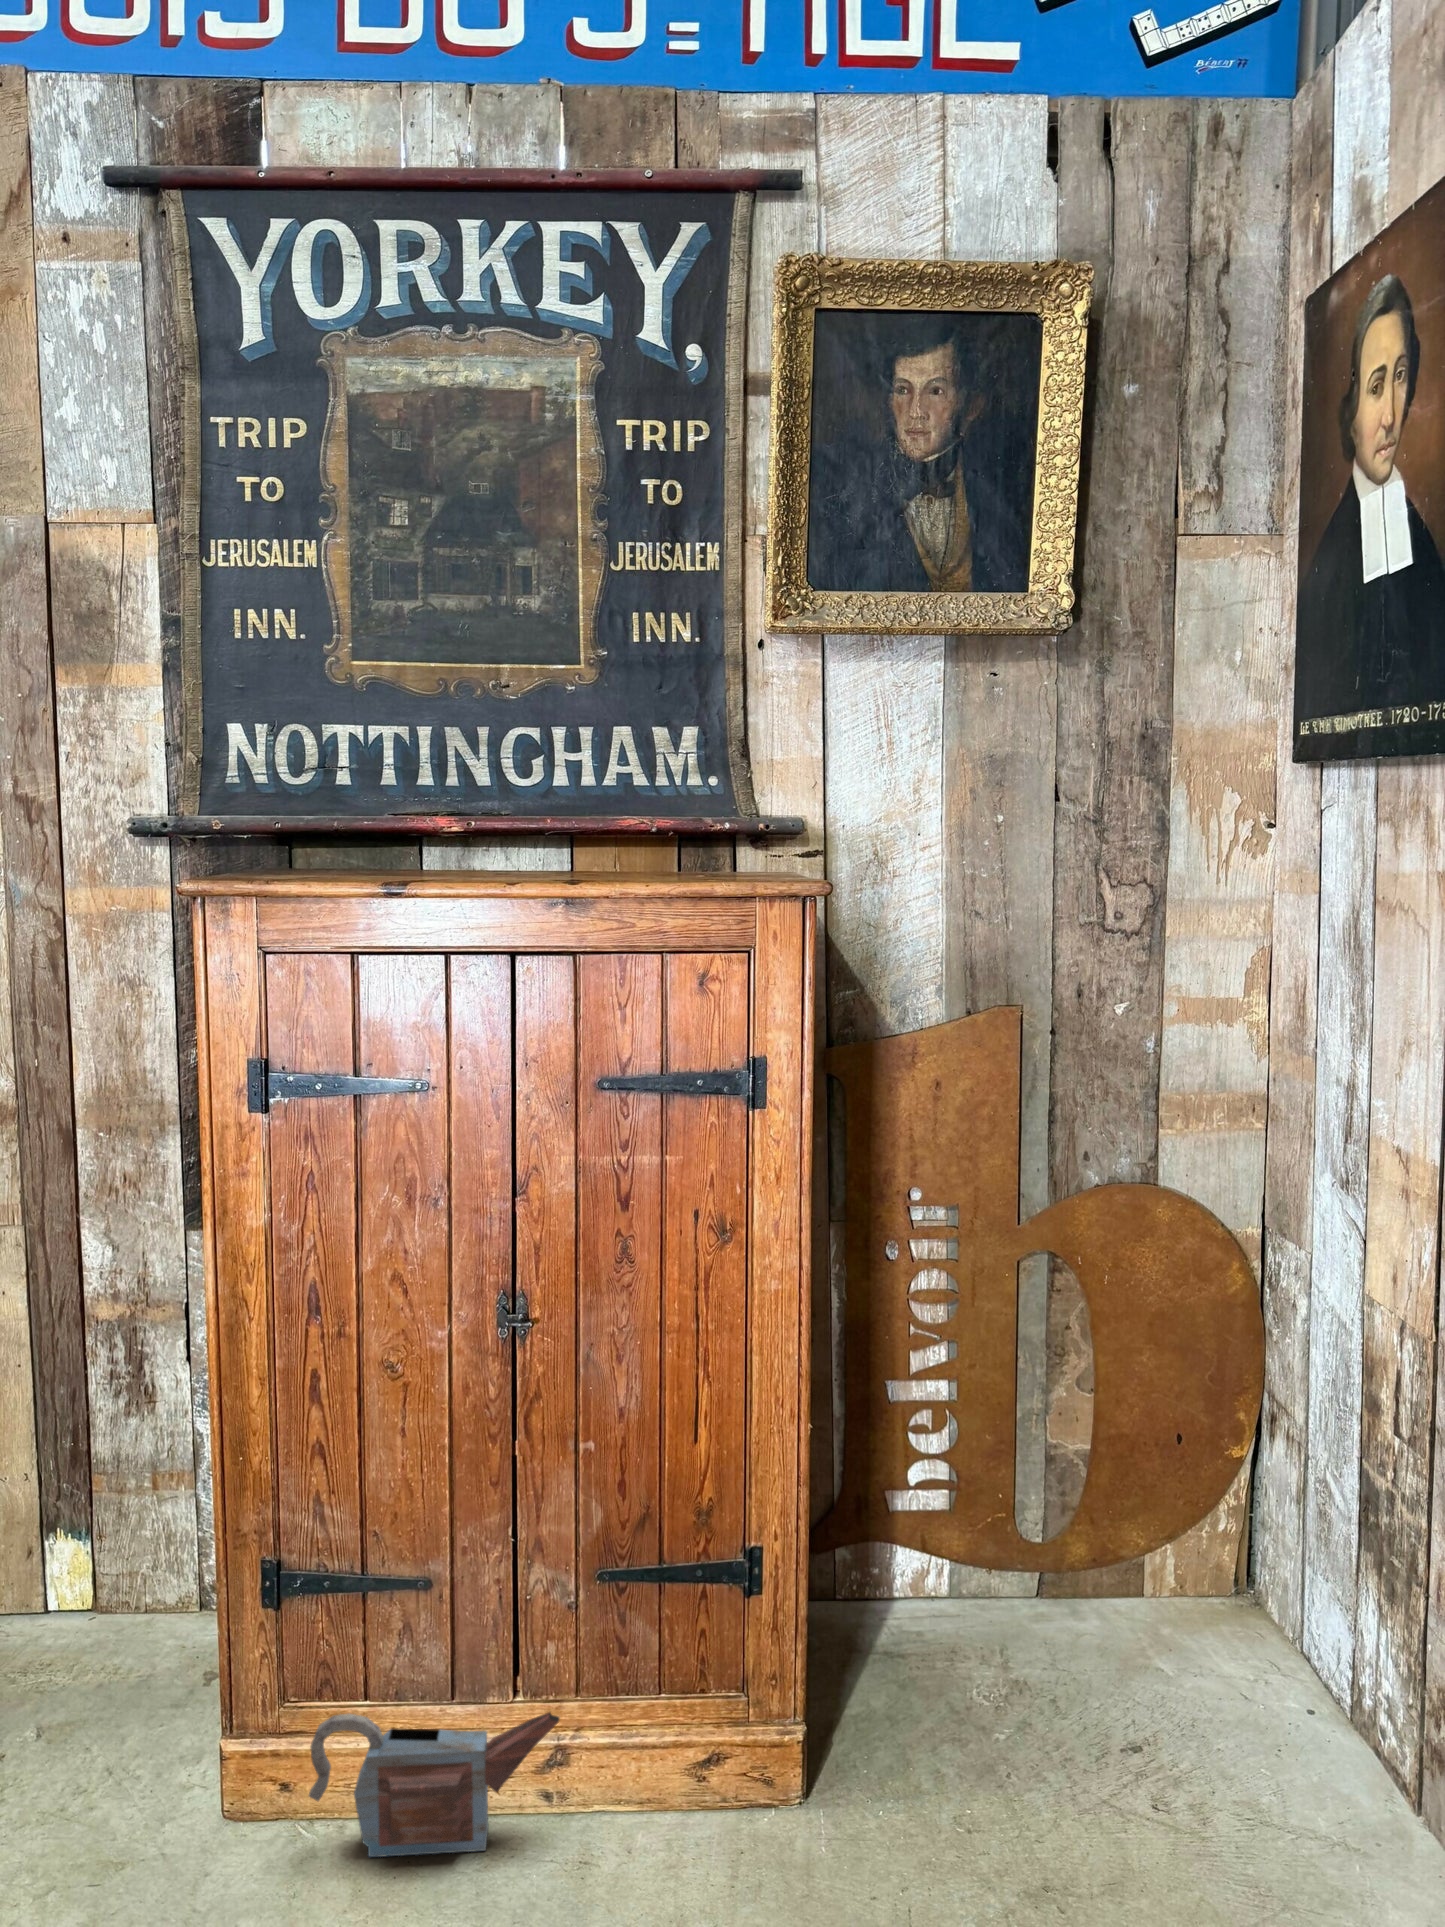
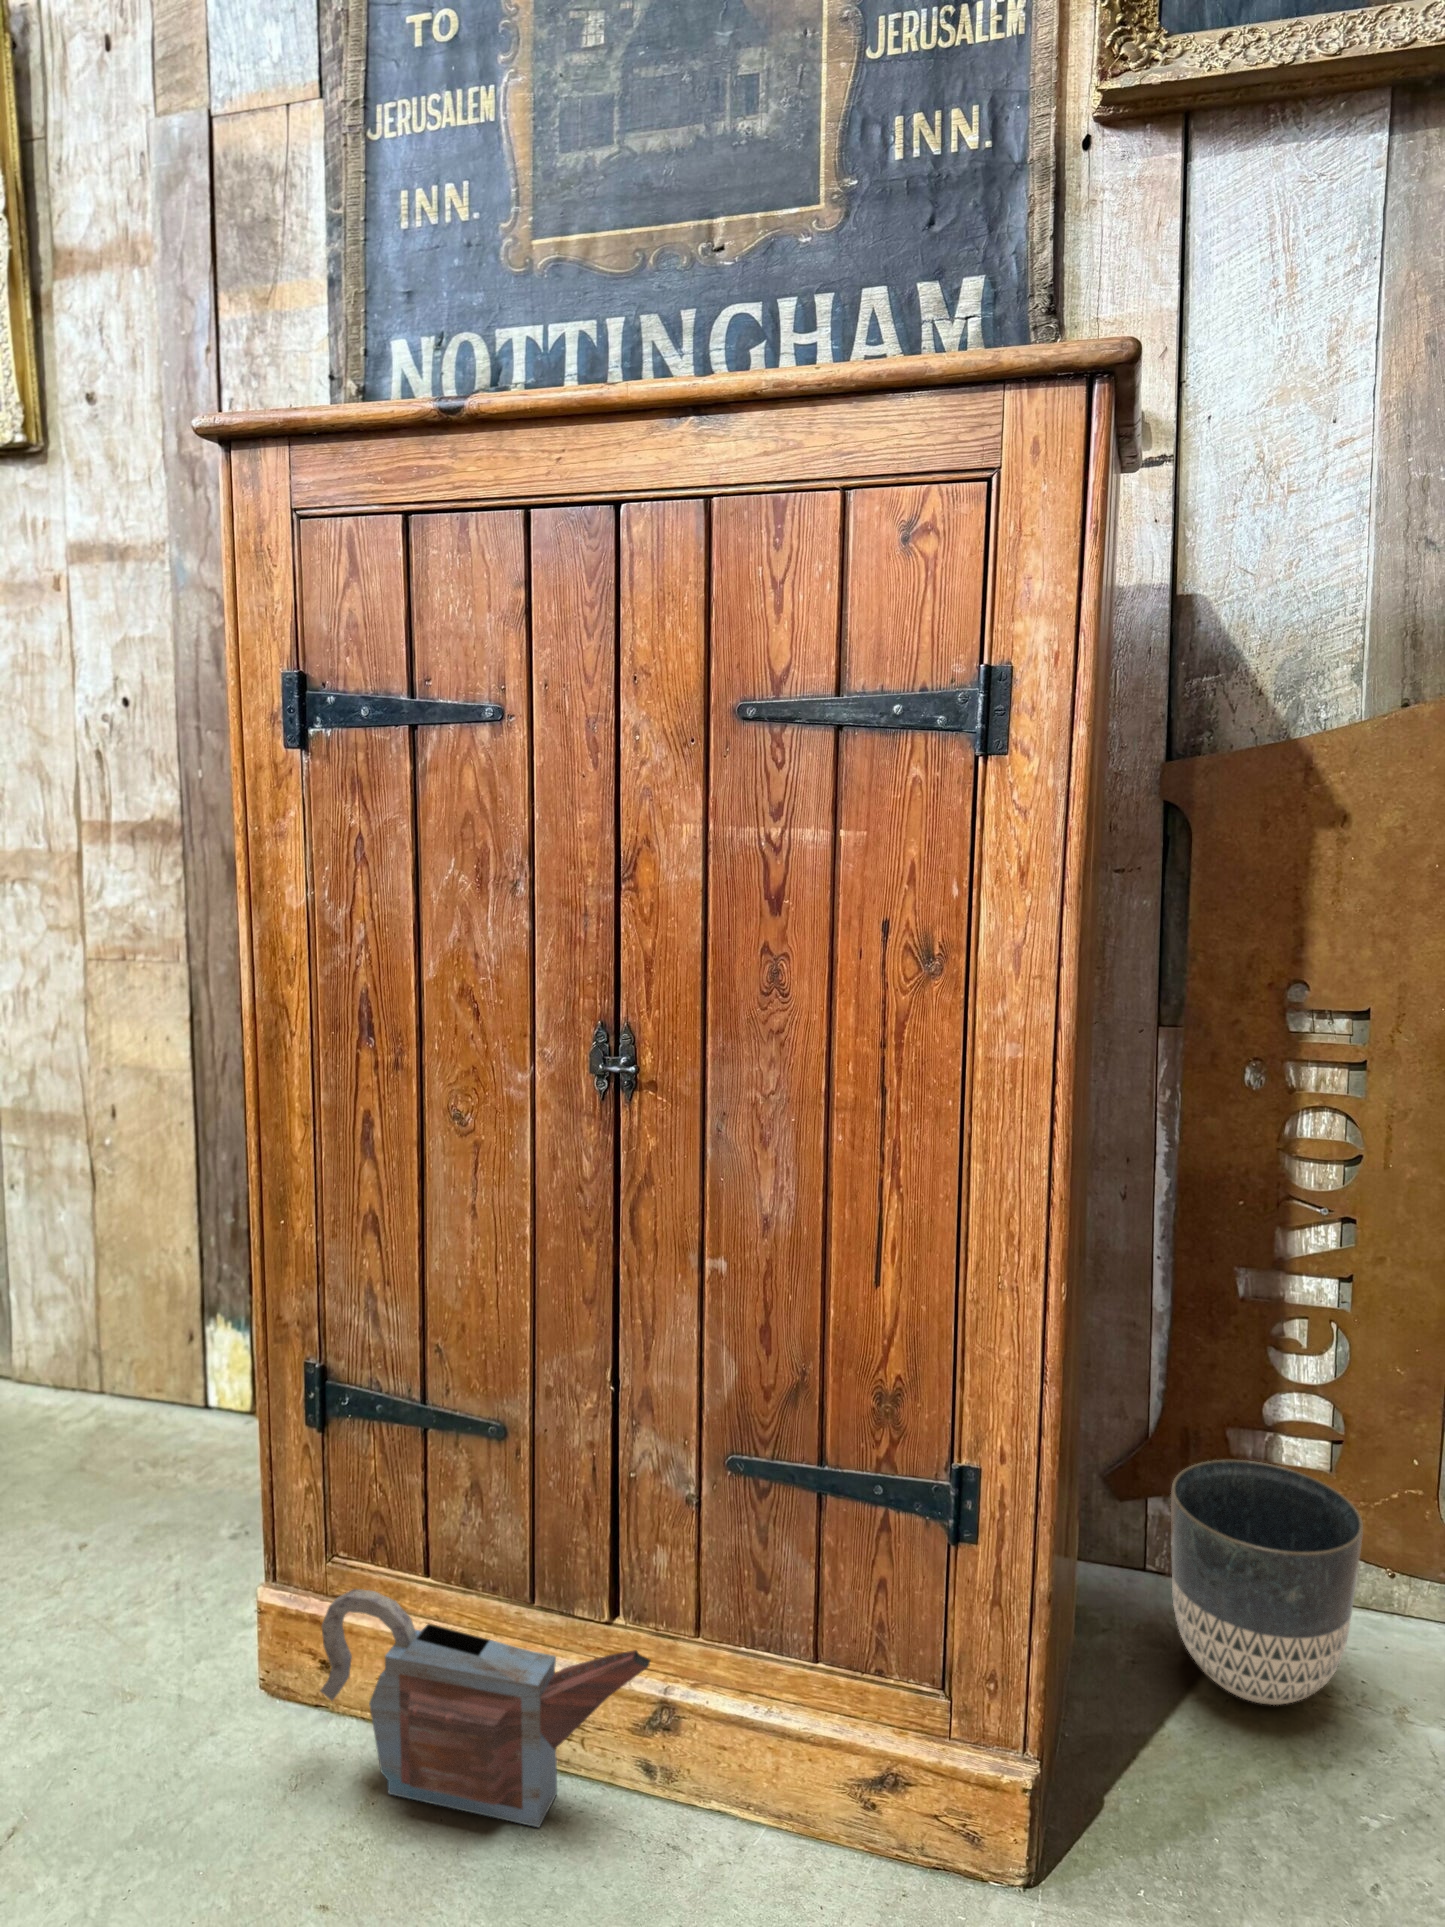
planter: none [856,1515,971,1671] -> present [1171,1460,1363,1705]

